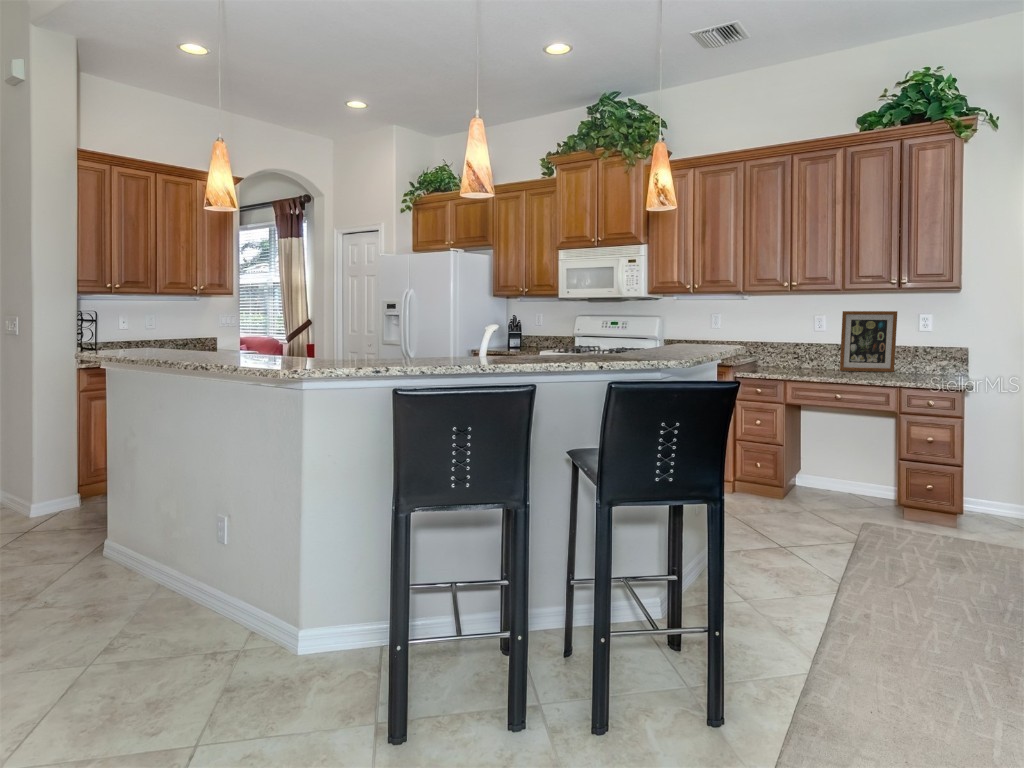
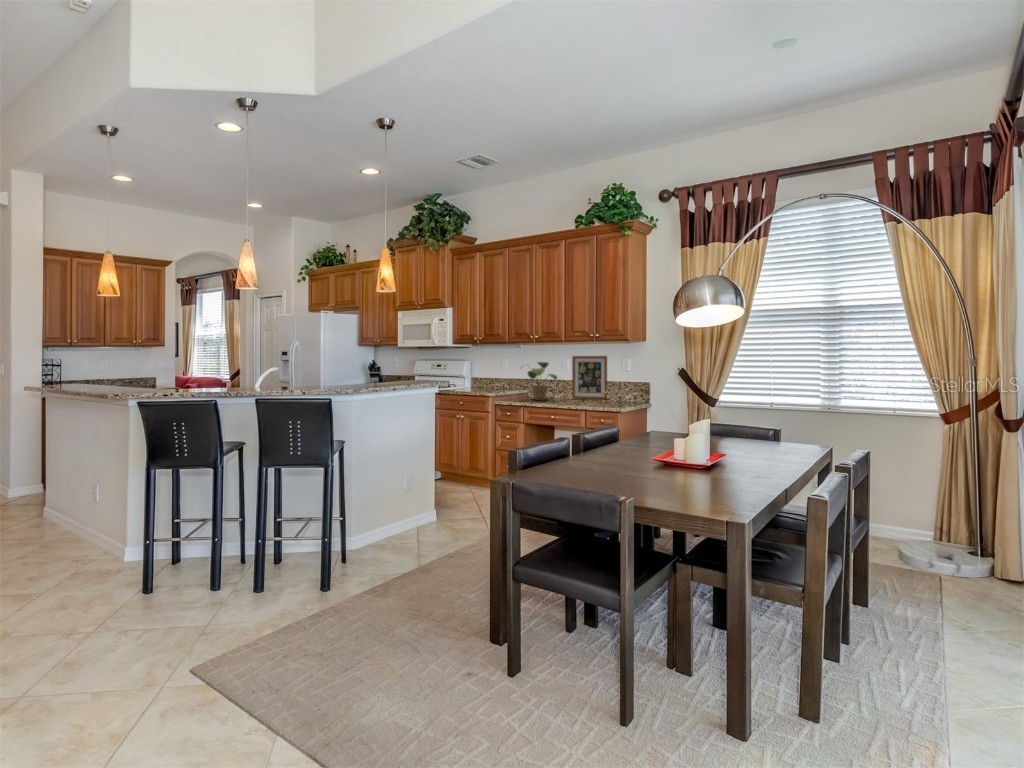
potted plant: none [769,319,828,373] -> present [528,362,557,400]

